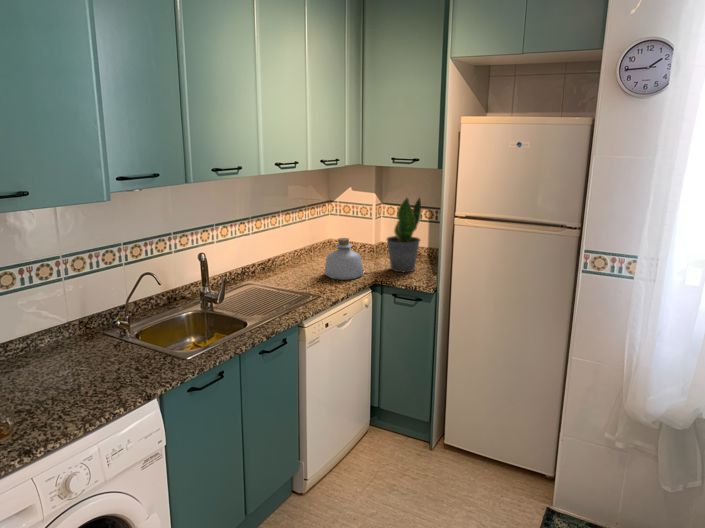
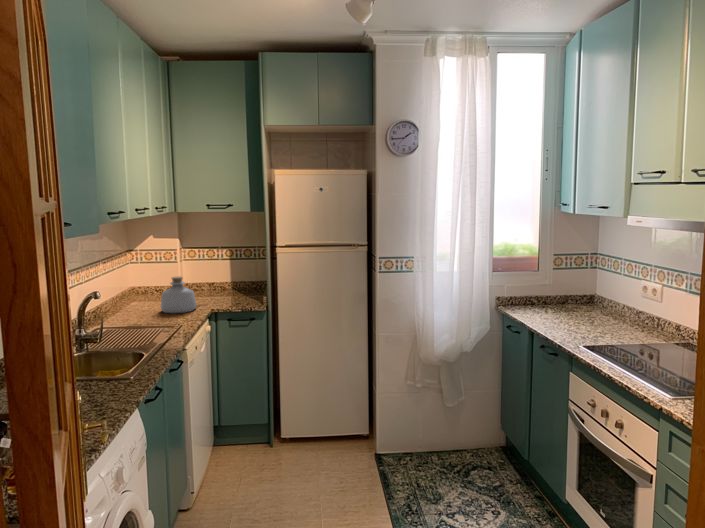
potted plant: present [387,198,421,272] -> none [206,236,237,302]

